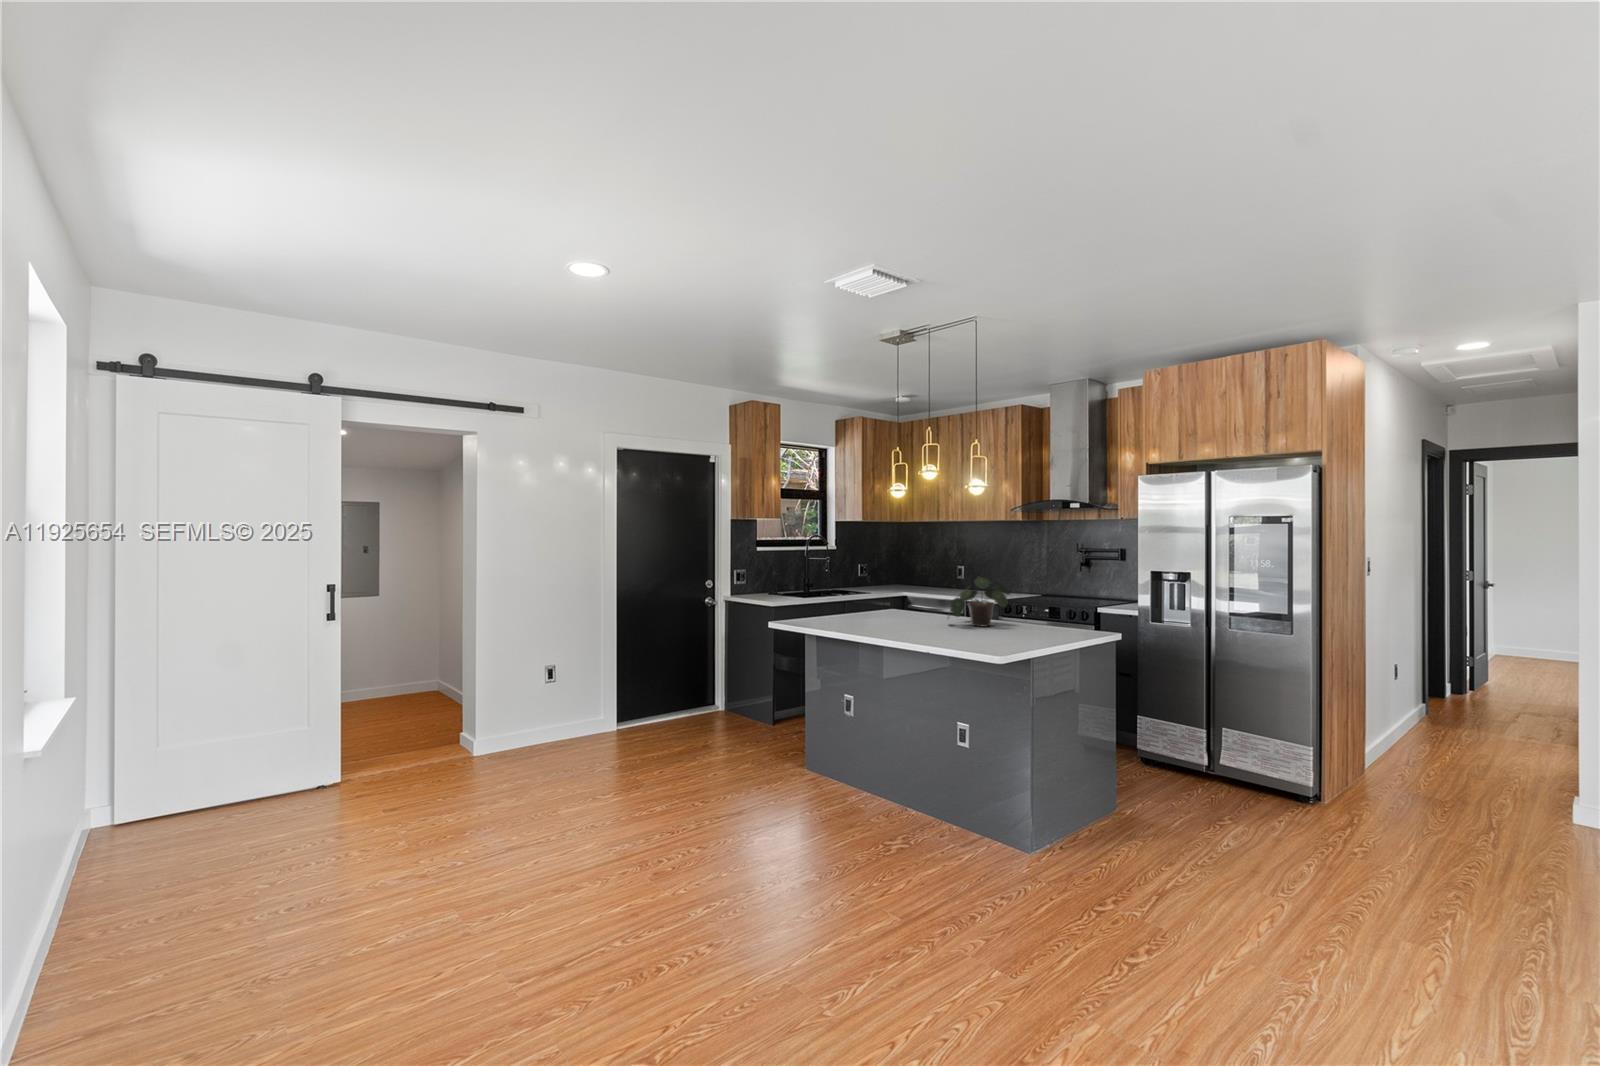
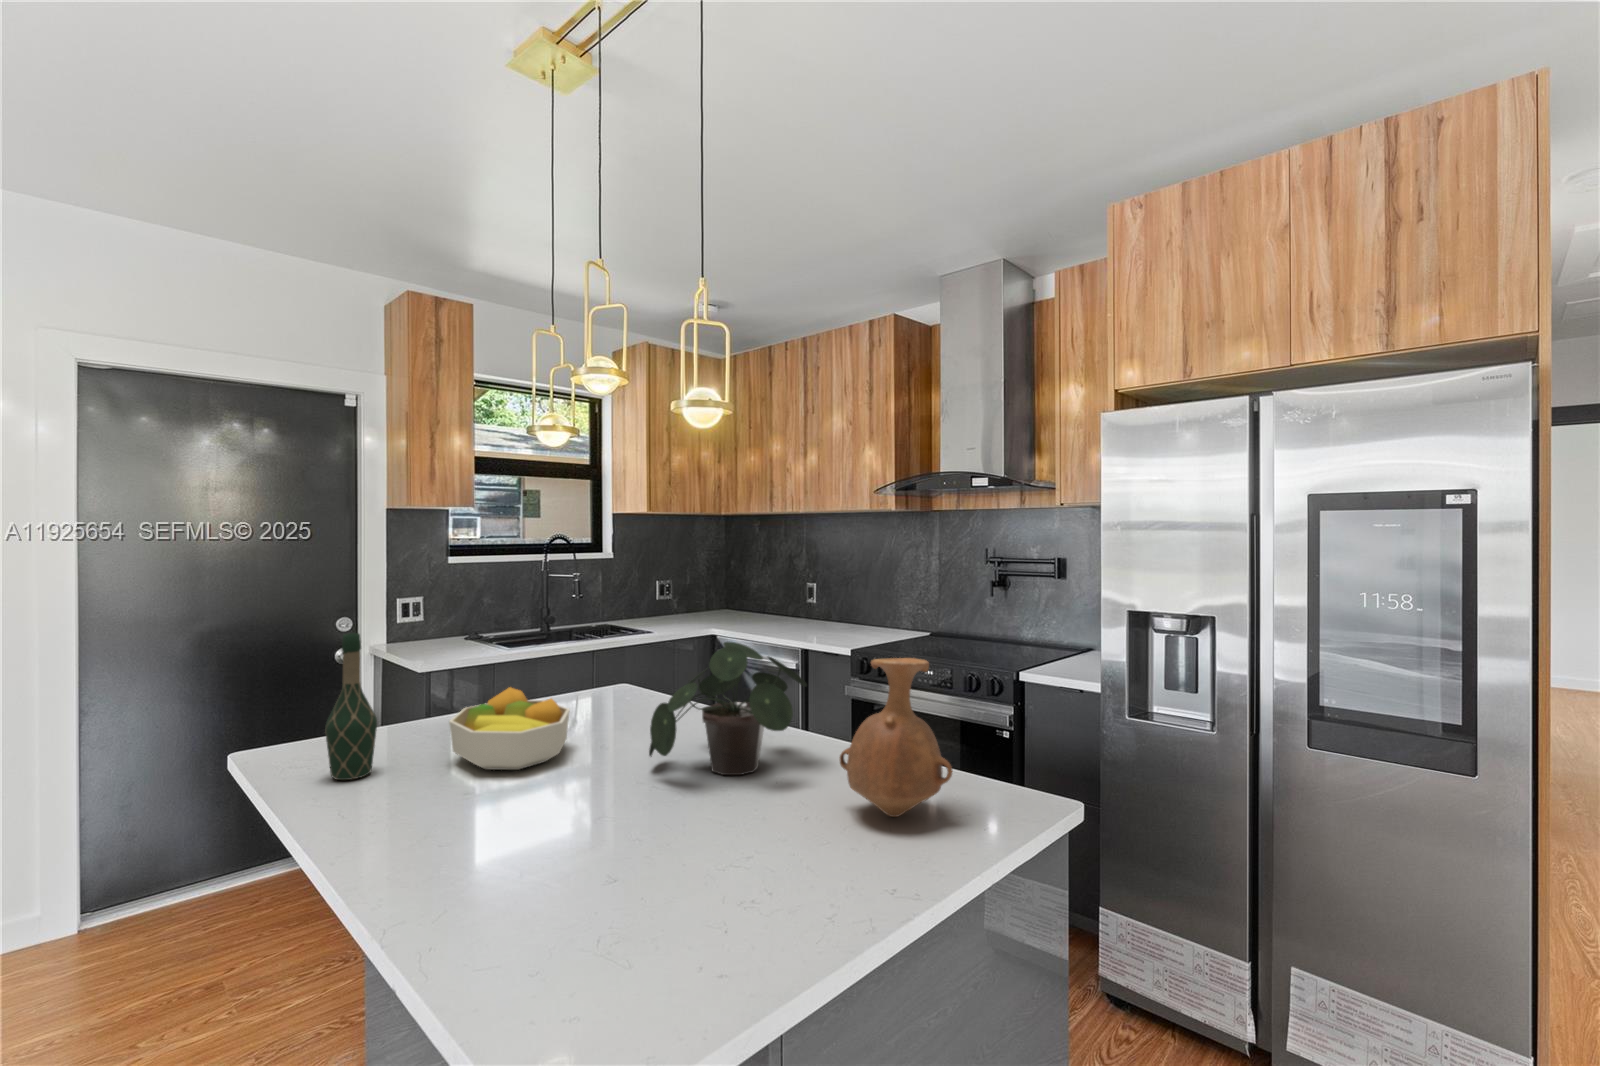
wine bottle: none [823,571,841,626] -> present [325,633,377,780]
vase: none [1030,578,1072,633] -> present [840,658,952,817]
fruit bowl: none [861,597,910,625] -> present [449,688,570,770]

